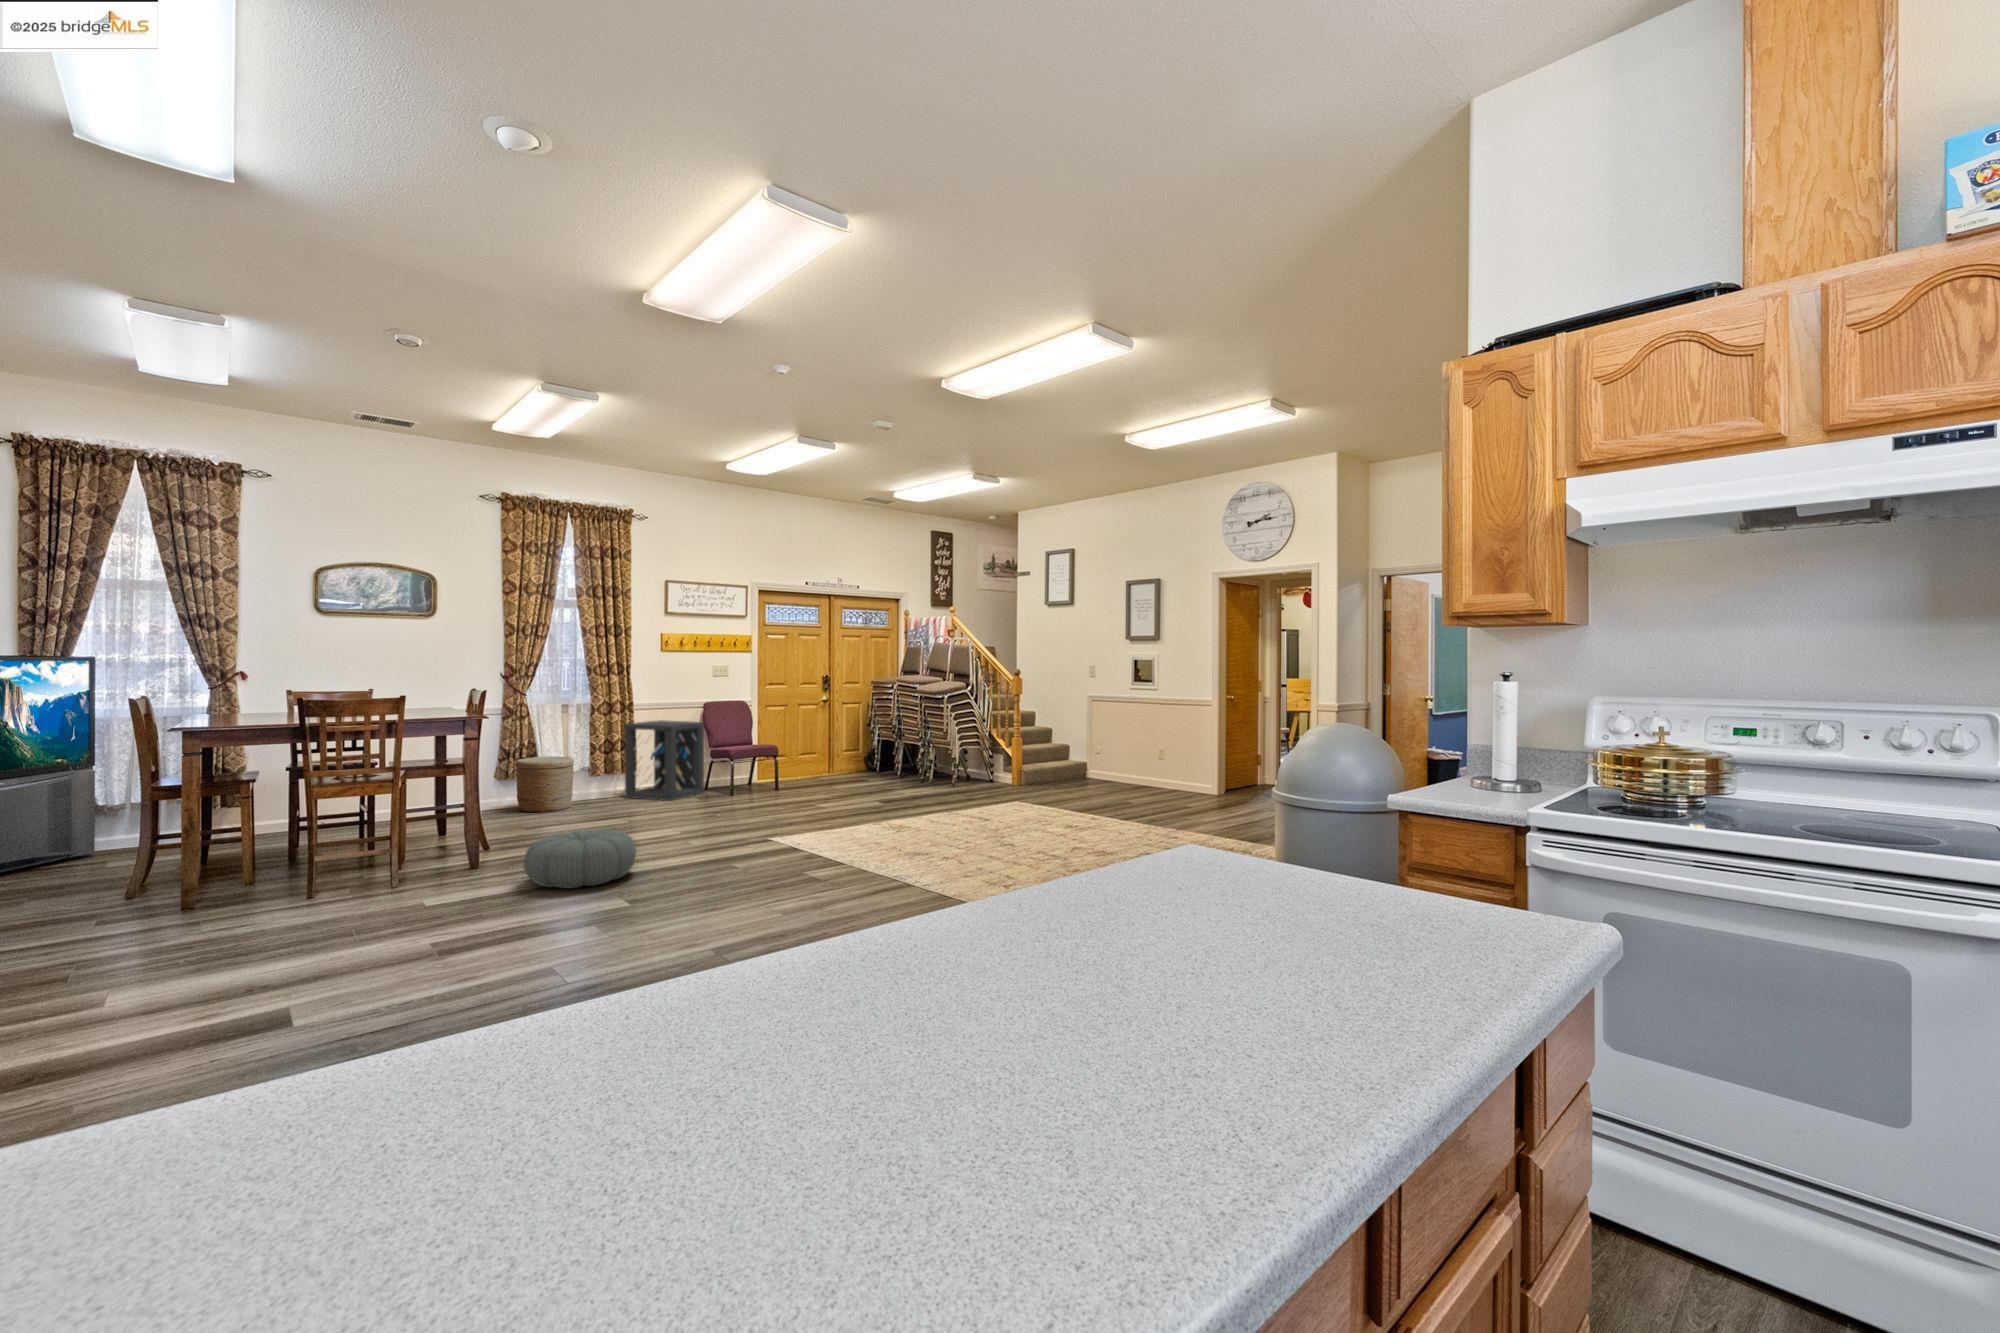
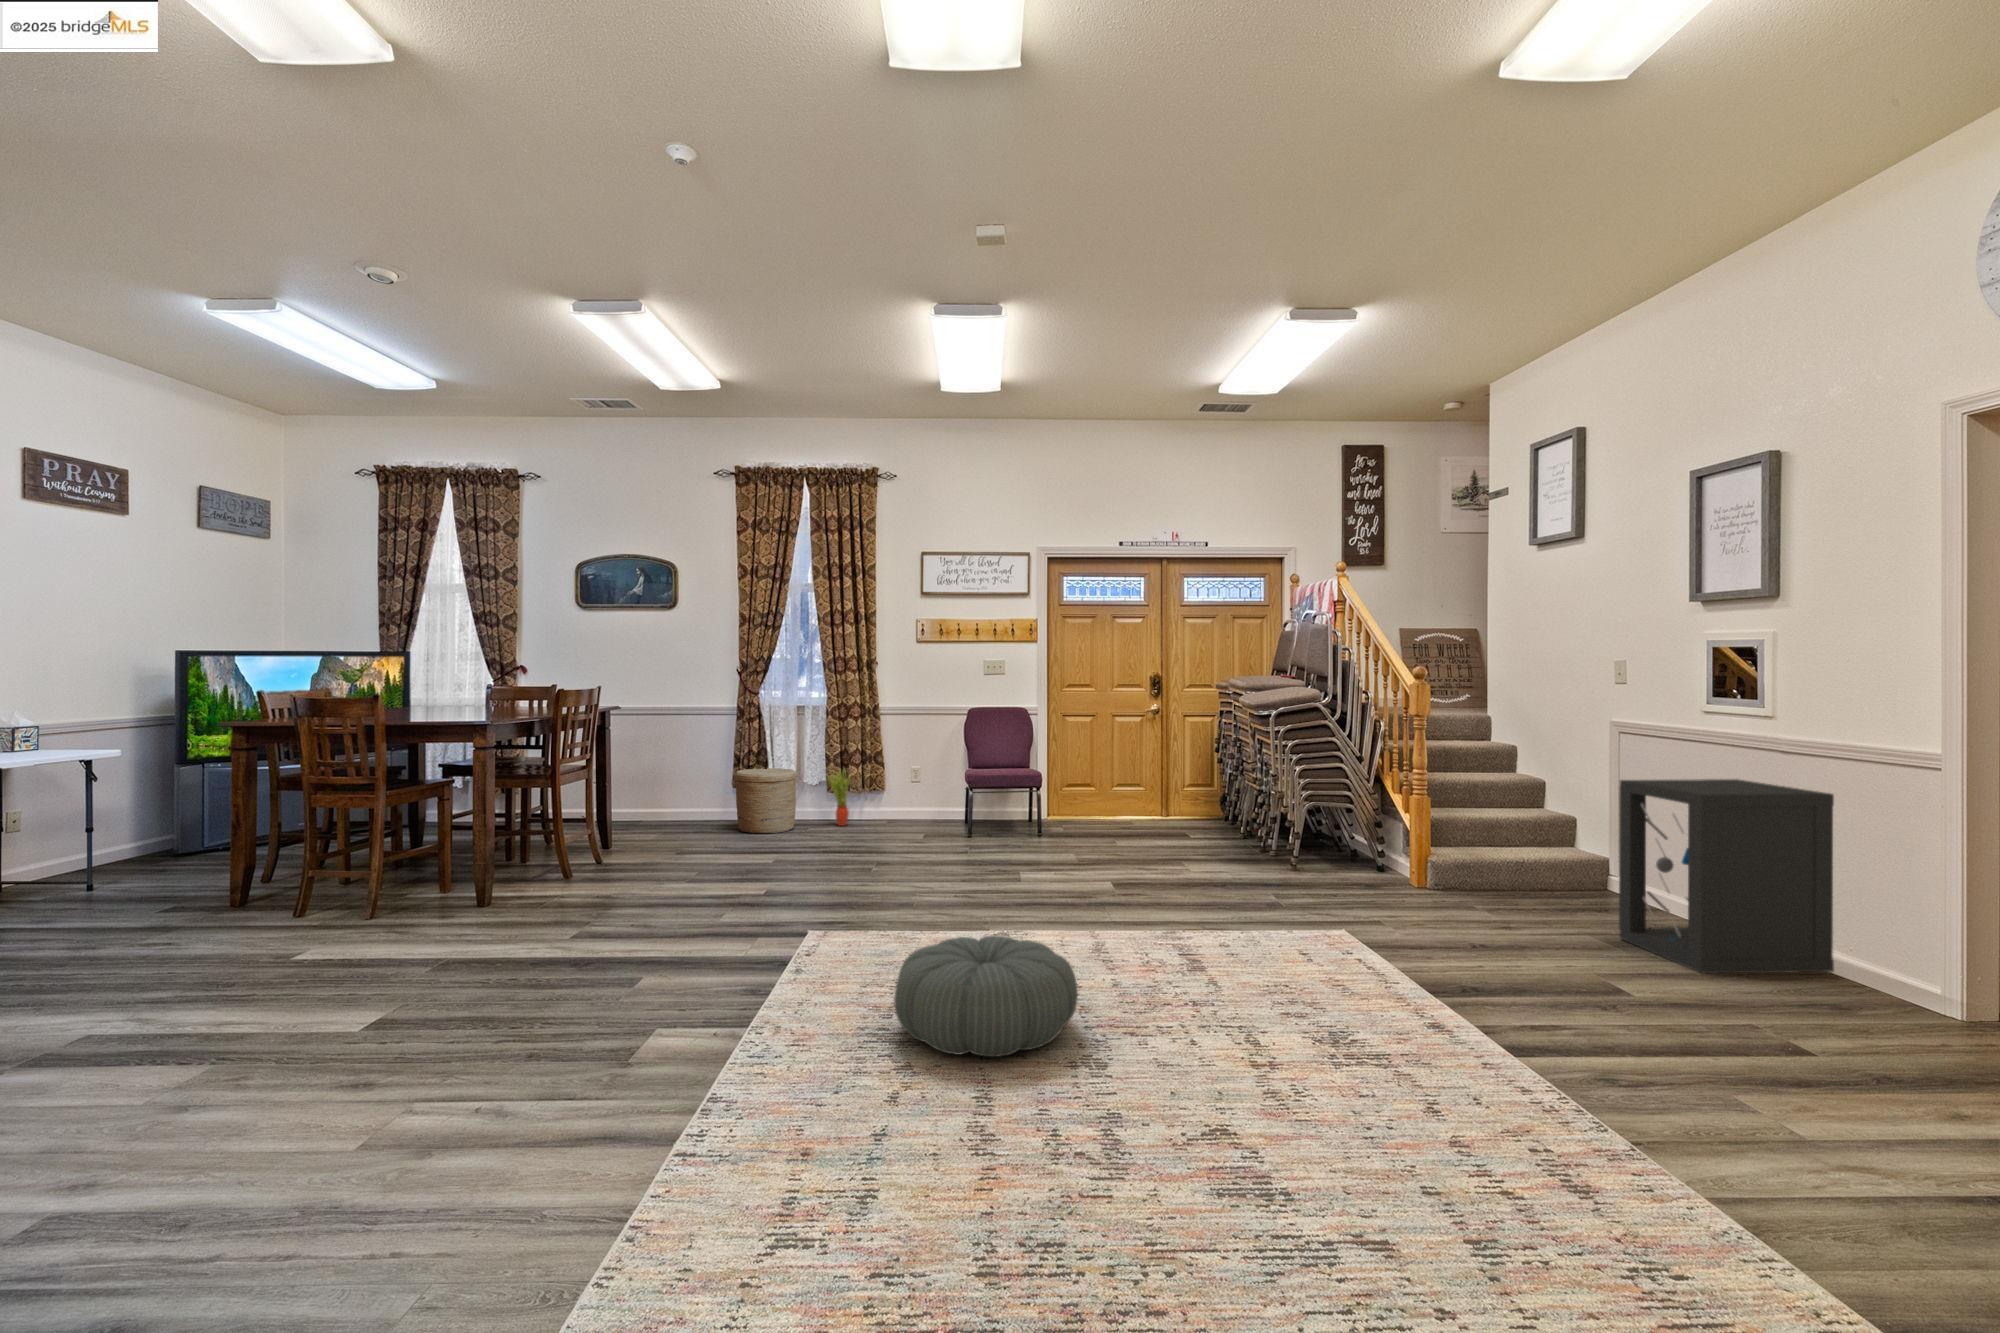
storage cabinet: present [624,720,704,801] -> present [1619,779,1834,973]
potted plant: none [592,751,616,799] -> present [829,769,850,826]
pouf: present [524,829,636,888] -> present [894,935,1078,1057]

